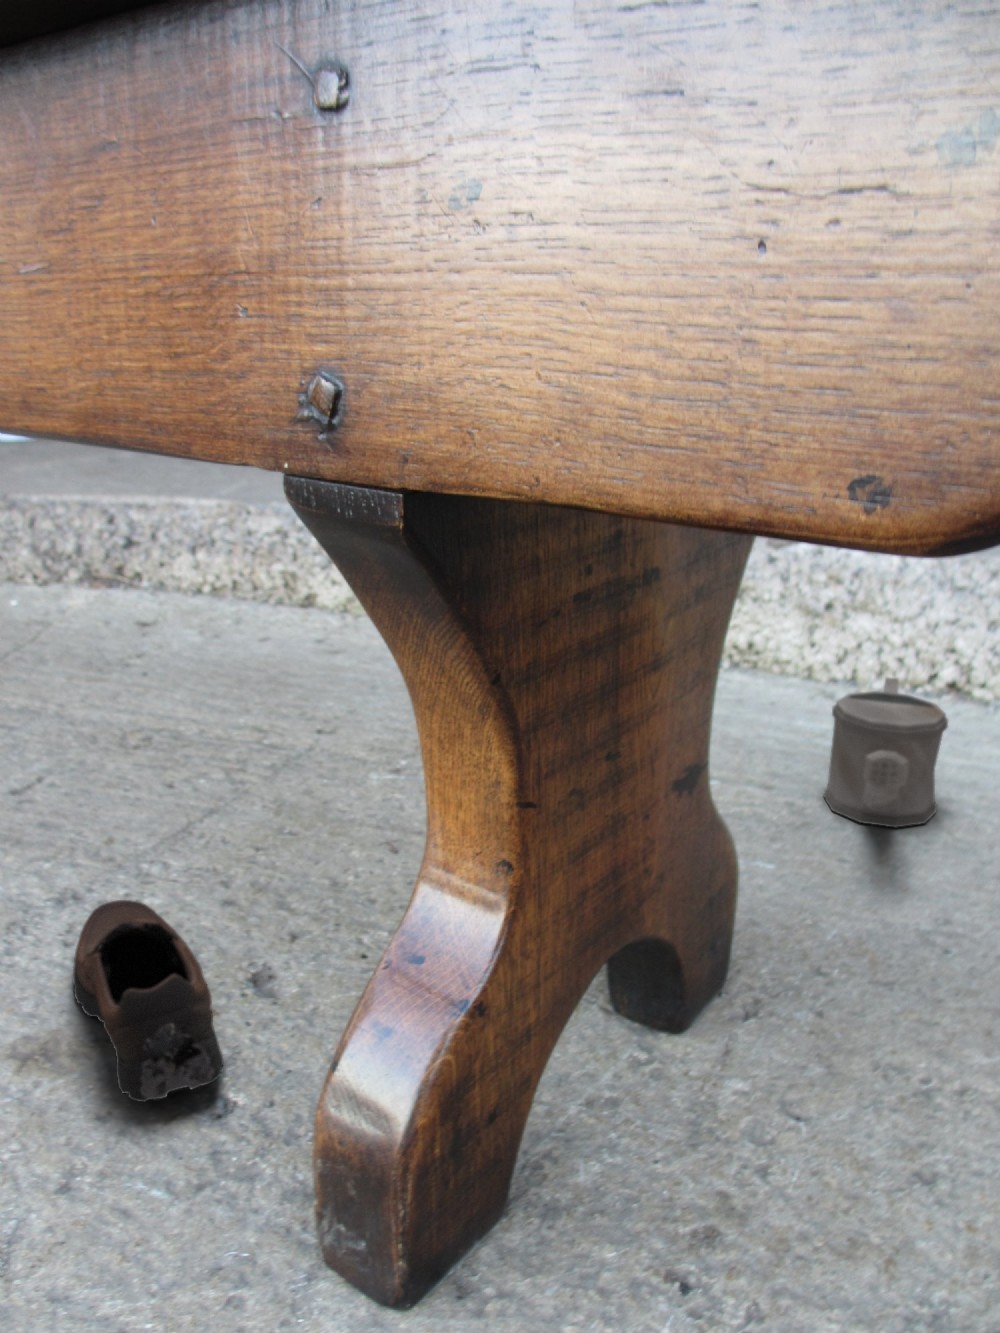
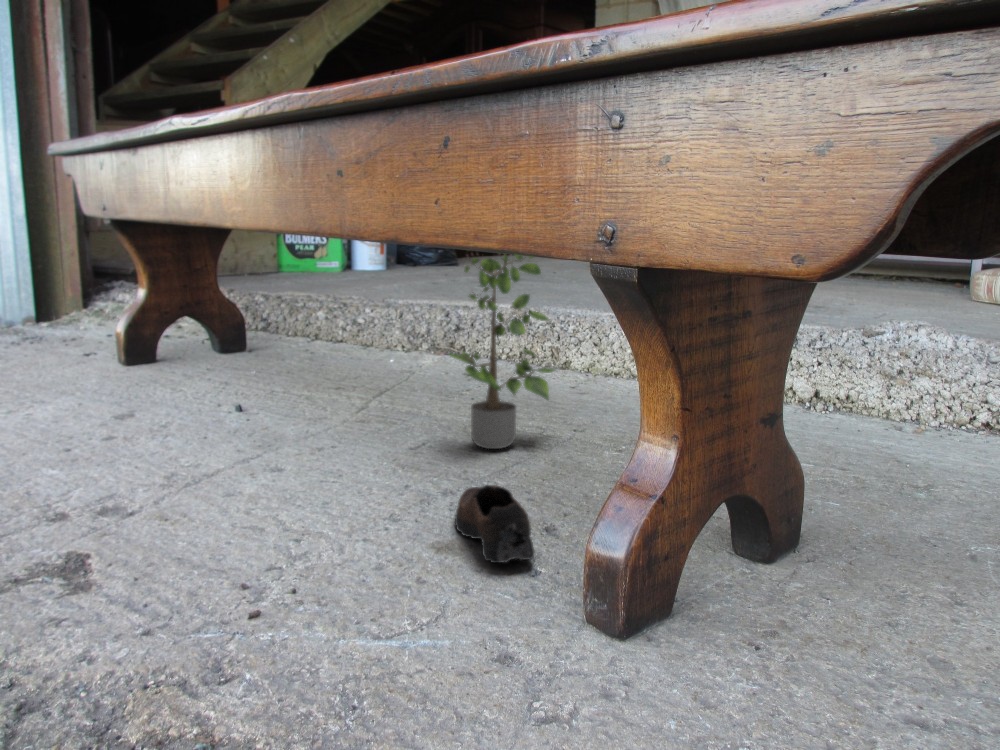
potted plant: none [74,414,288,781] -> present [449,254,555,449]
watering can: present [824,678,948,827] -> none [882,409,959,493]

